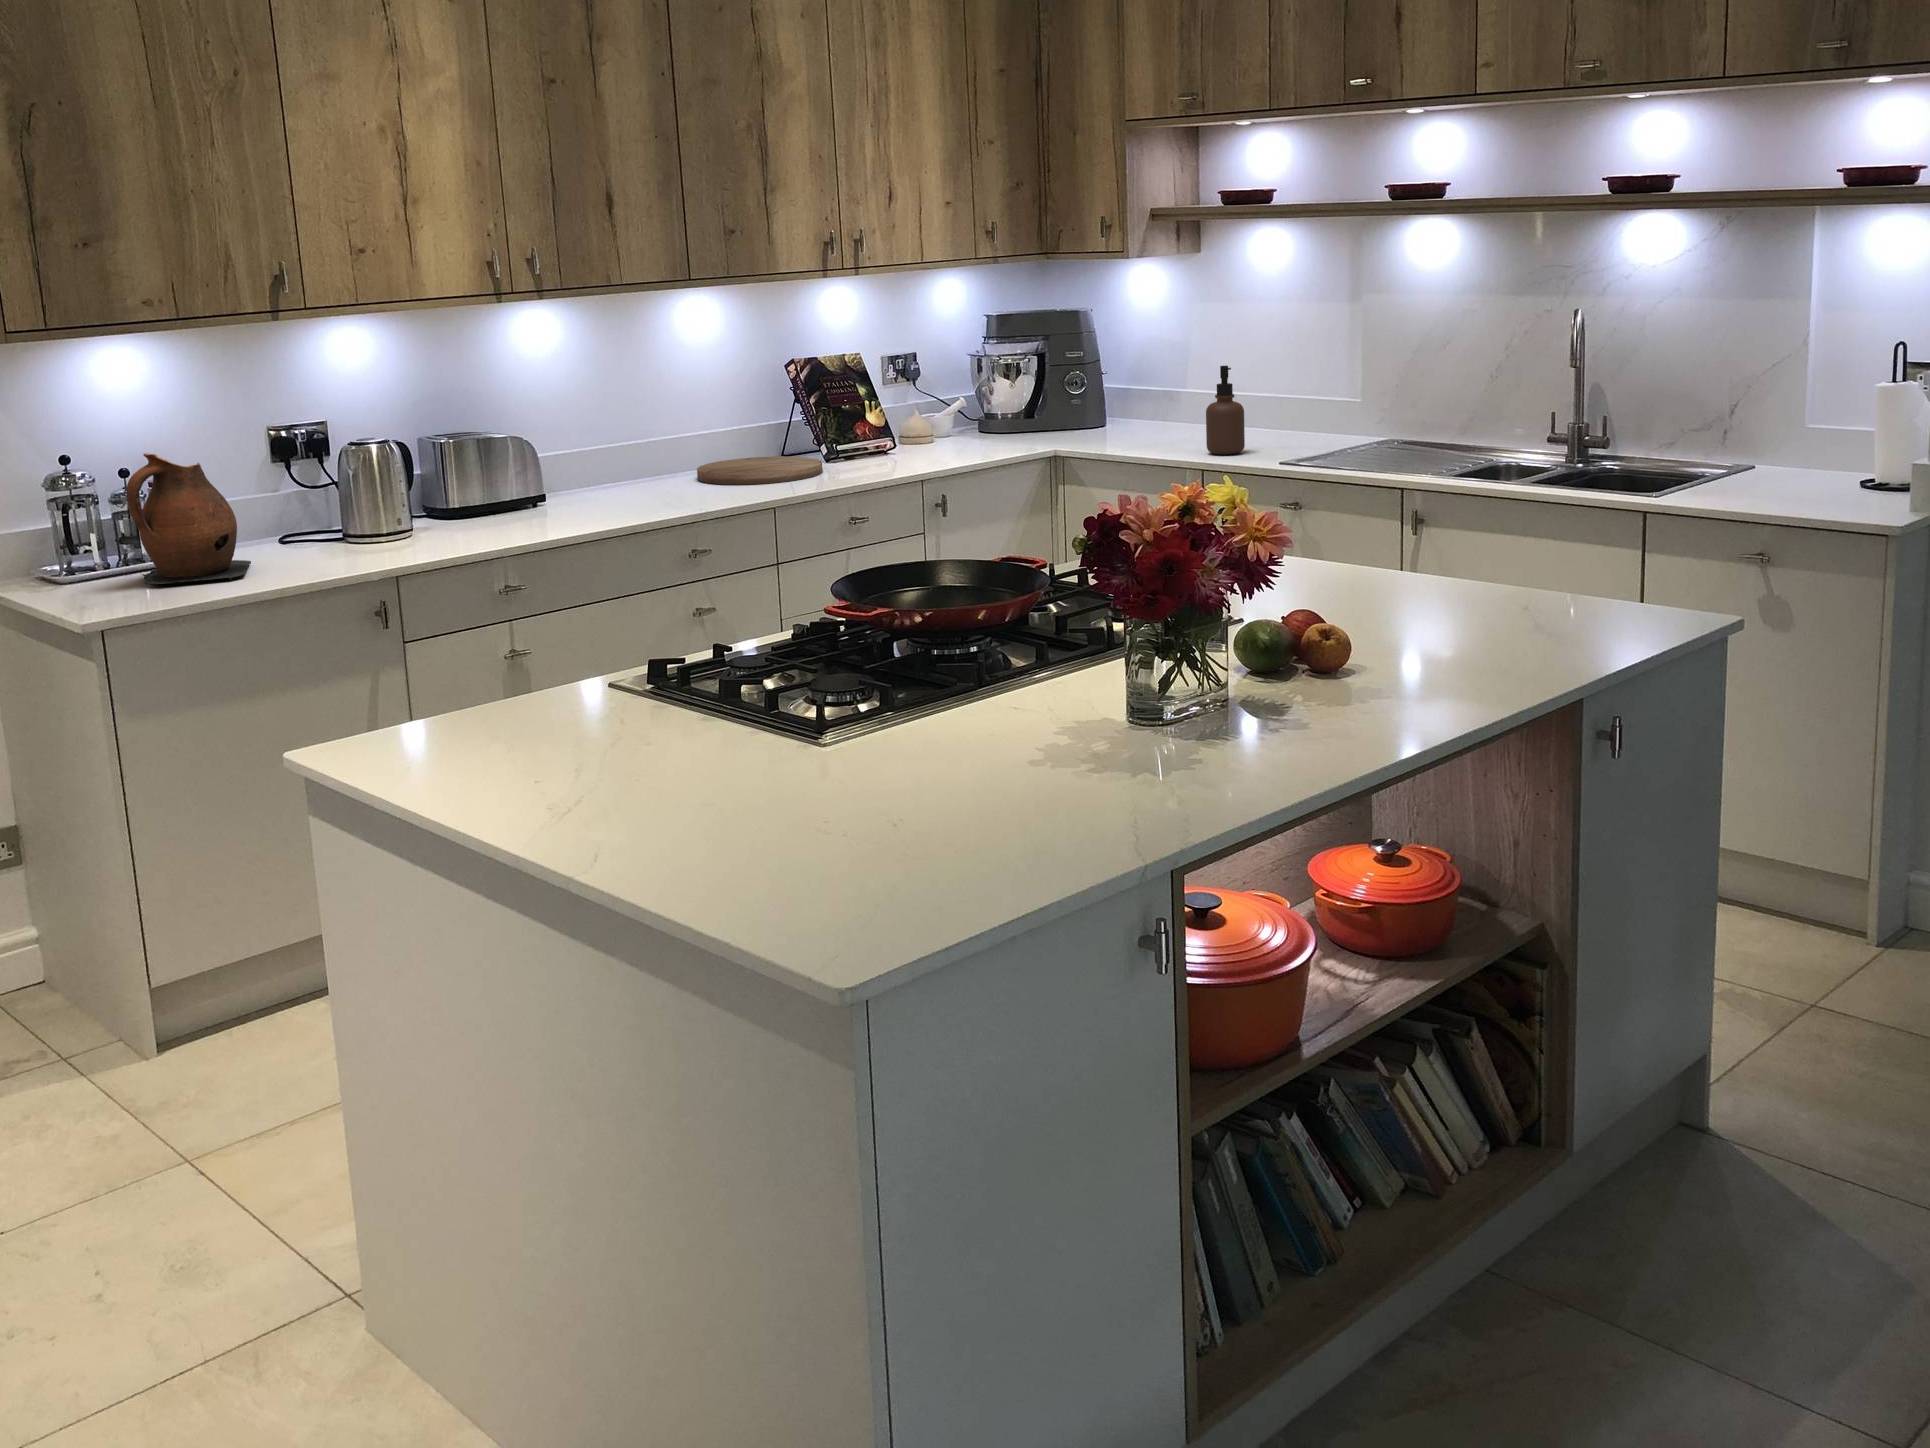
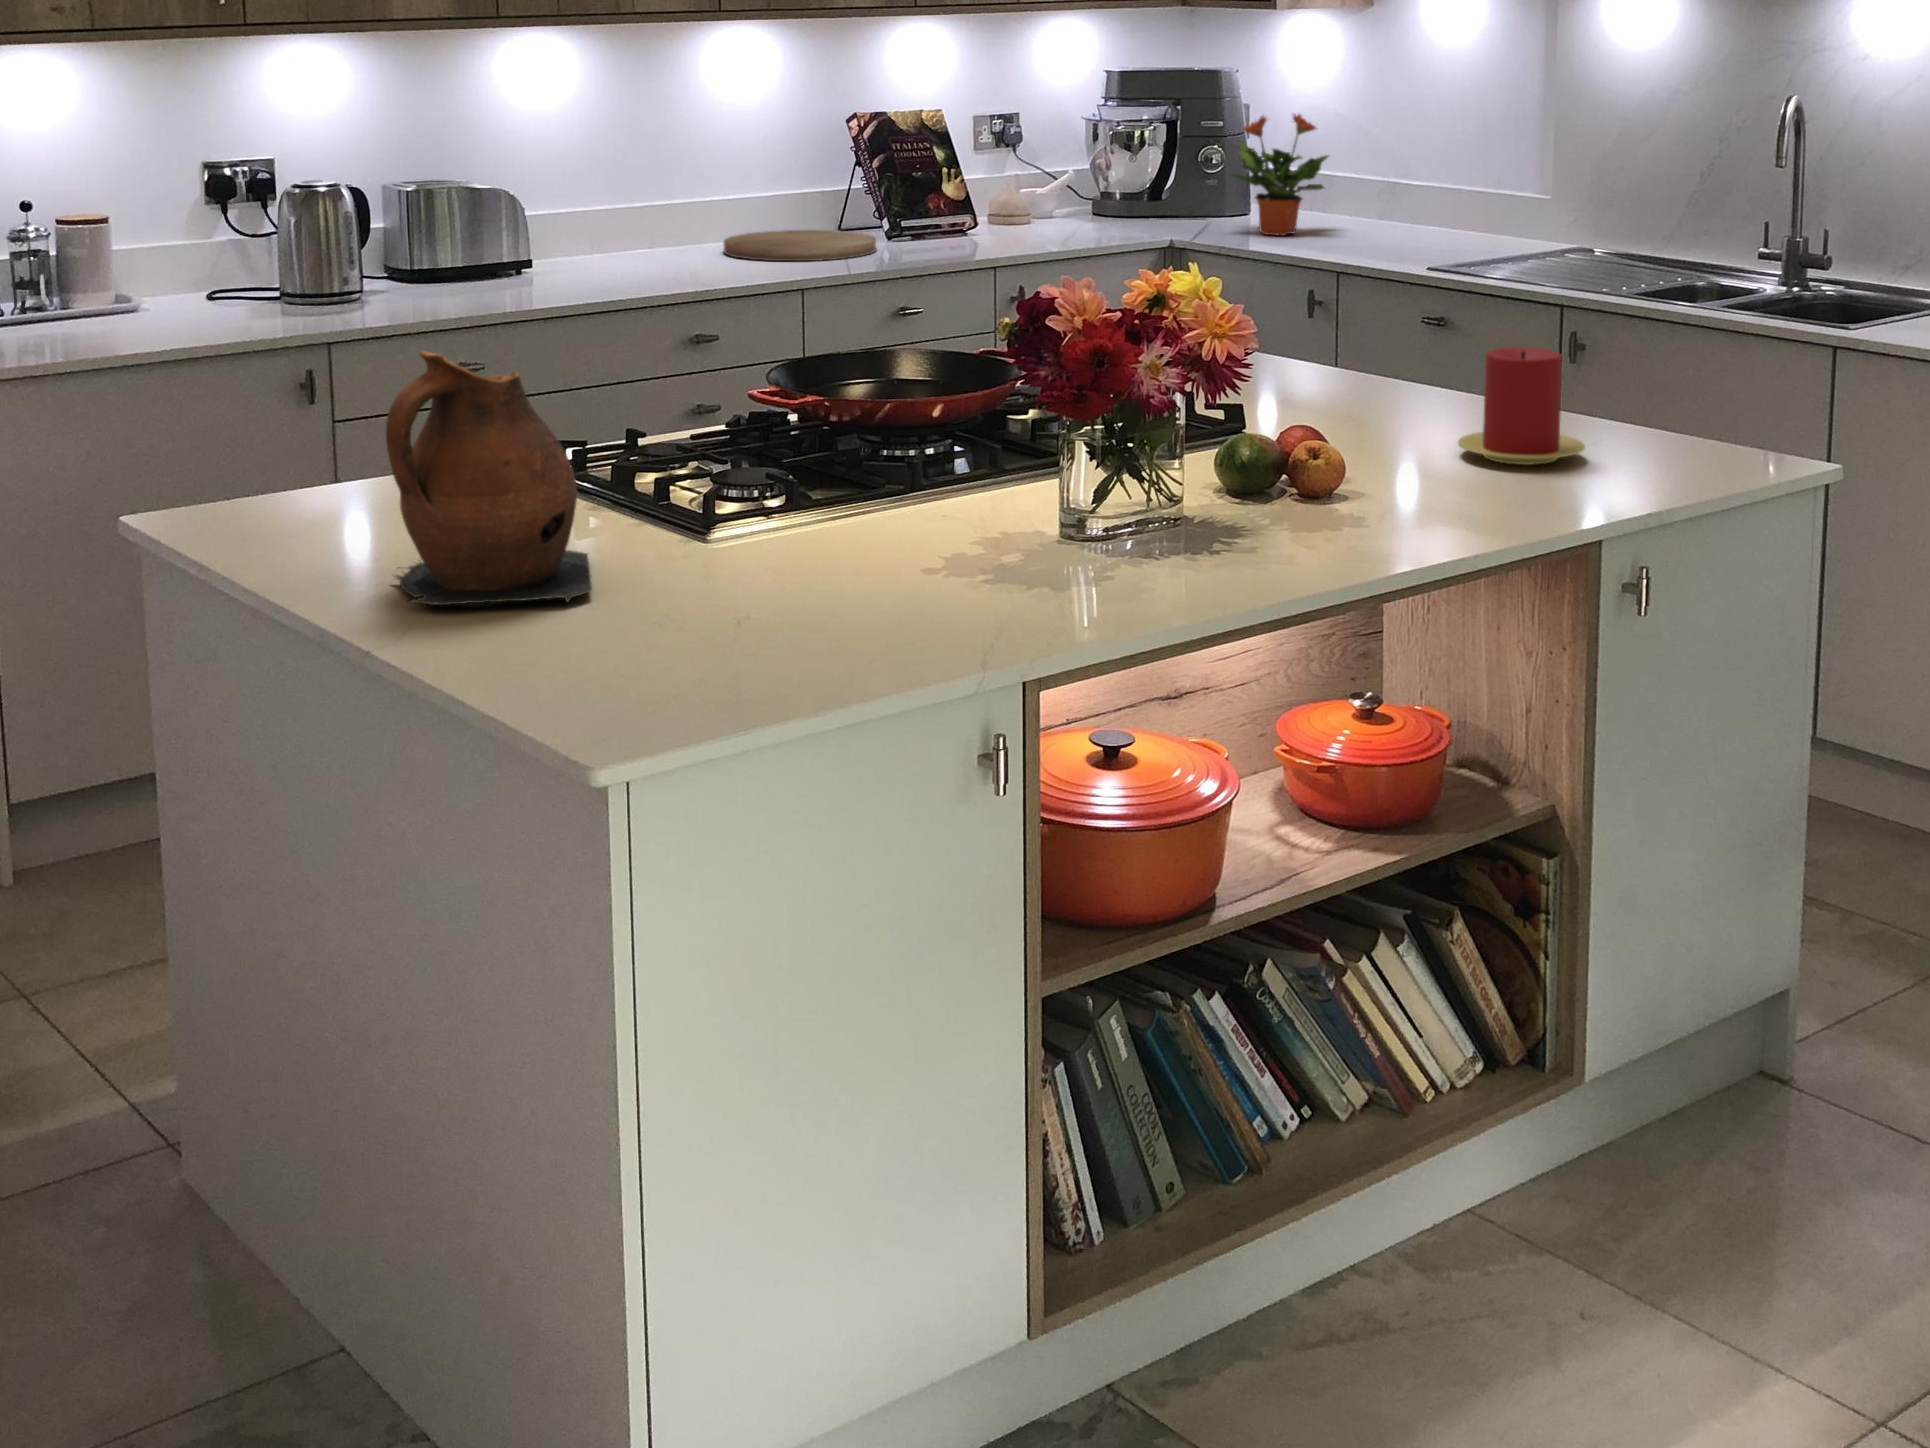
potted plant: none [1095,341,1176,442] -> present [1230,114,1328,236]
soap dispenser: present [1206,366,1245,455] -> none [1350,146,1398,255]
ceramic pitcher: present [126,453,251,584] -> present [386,351,592,605]
candle: none [1420,531,1531,631] -> present [1458,347,1585,465]

